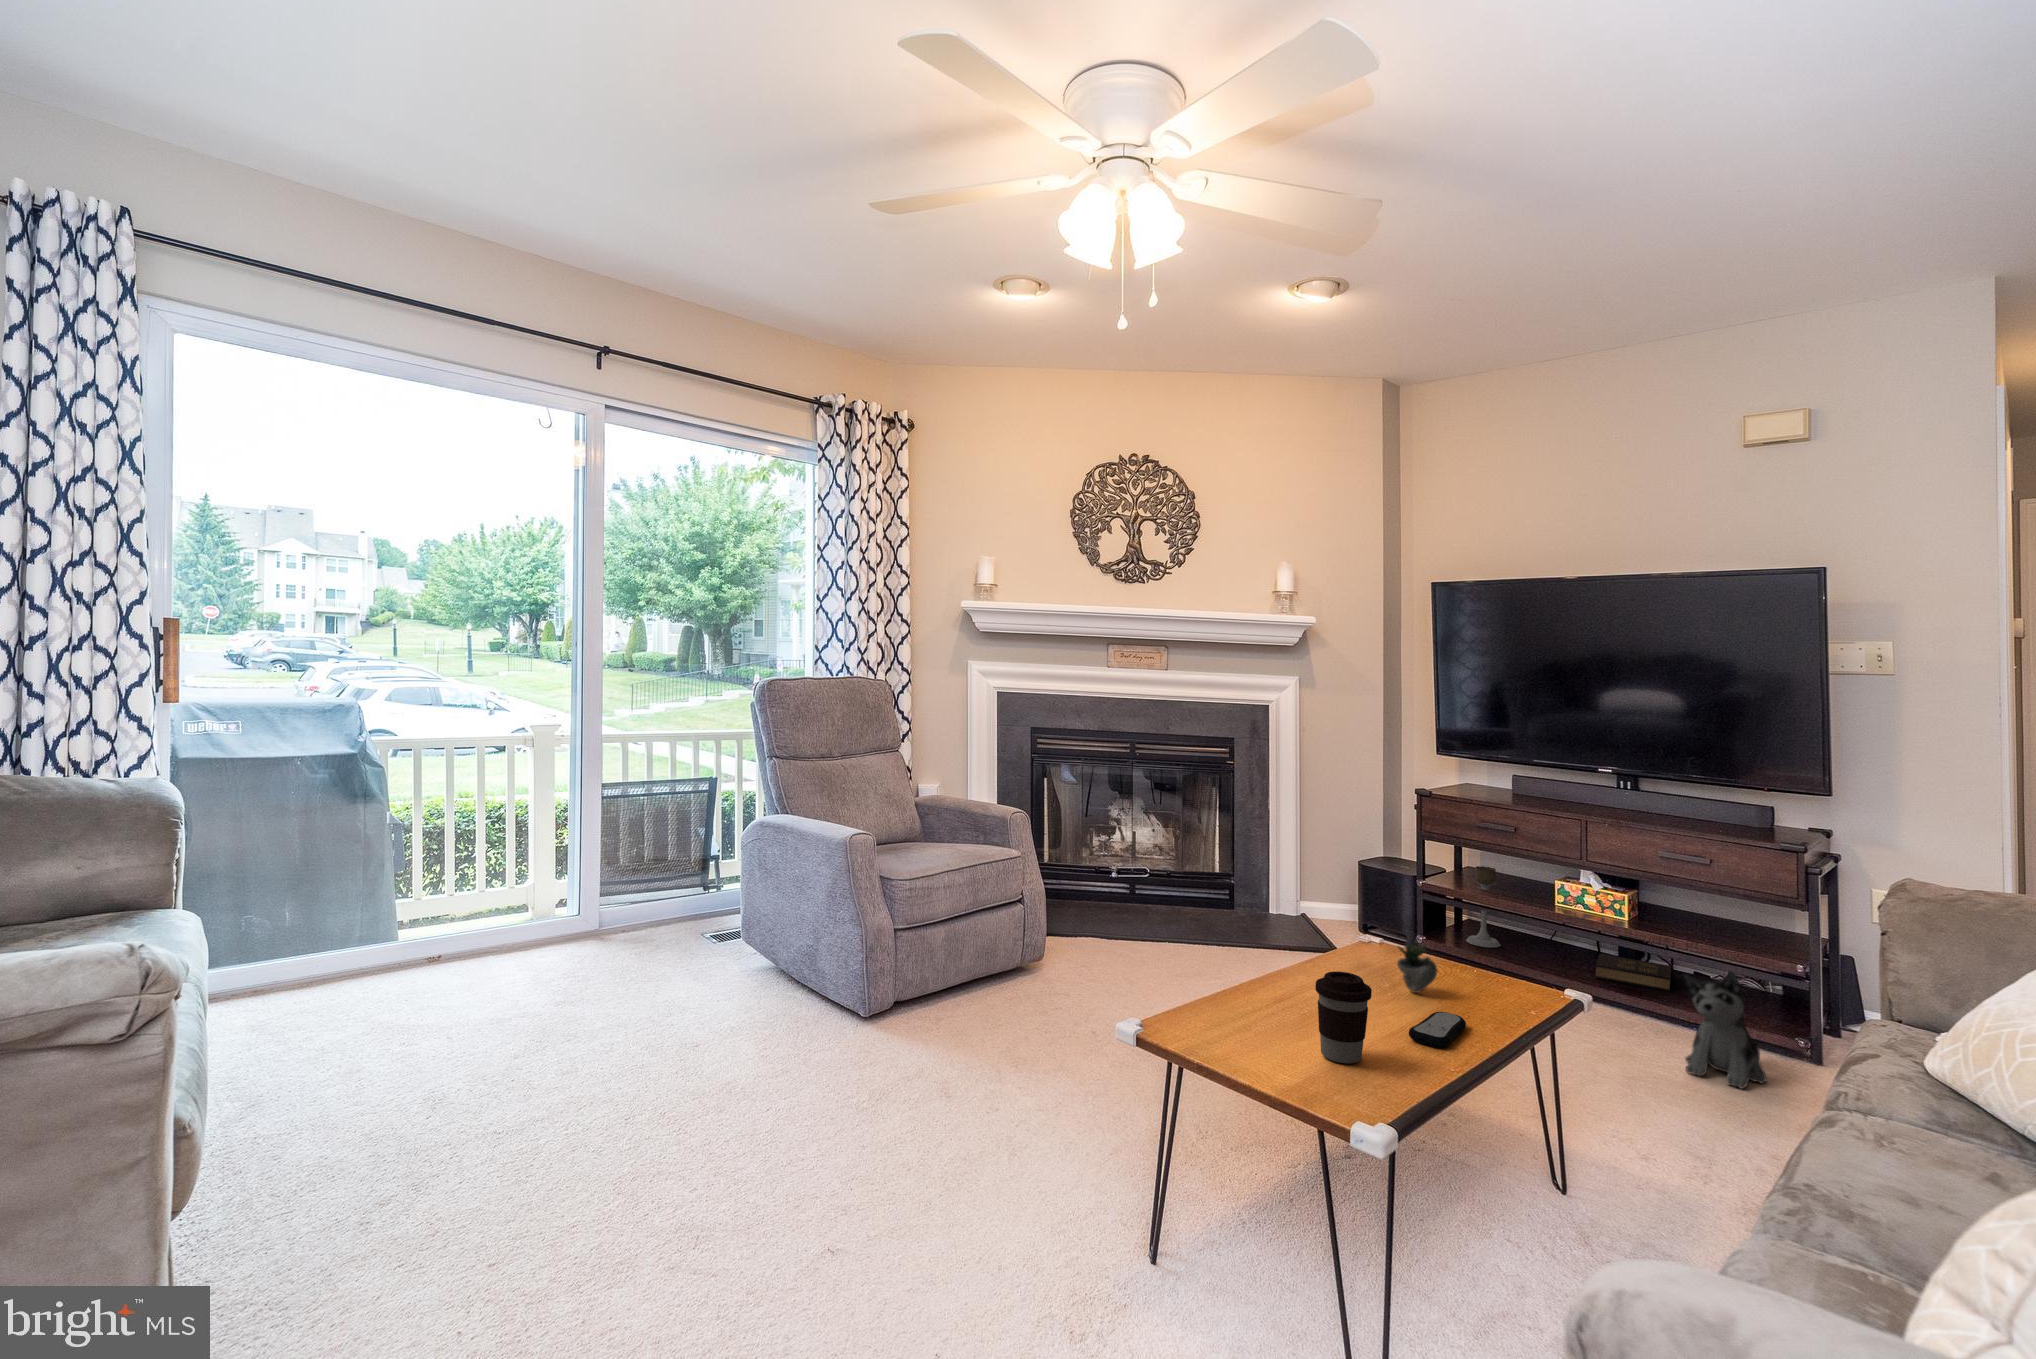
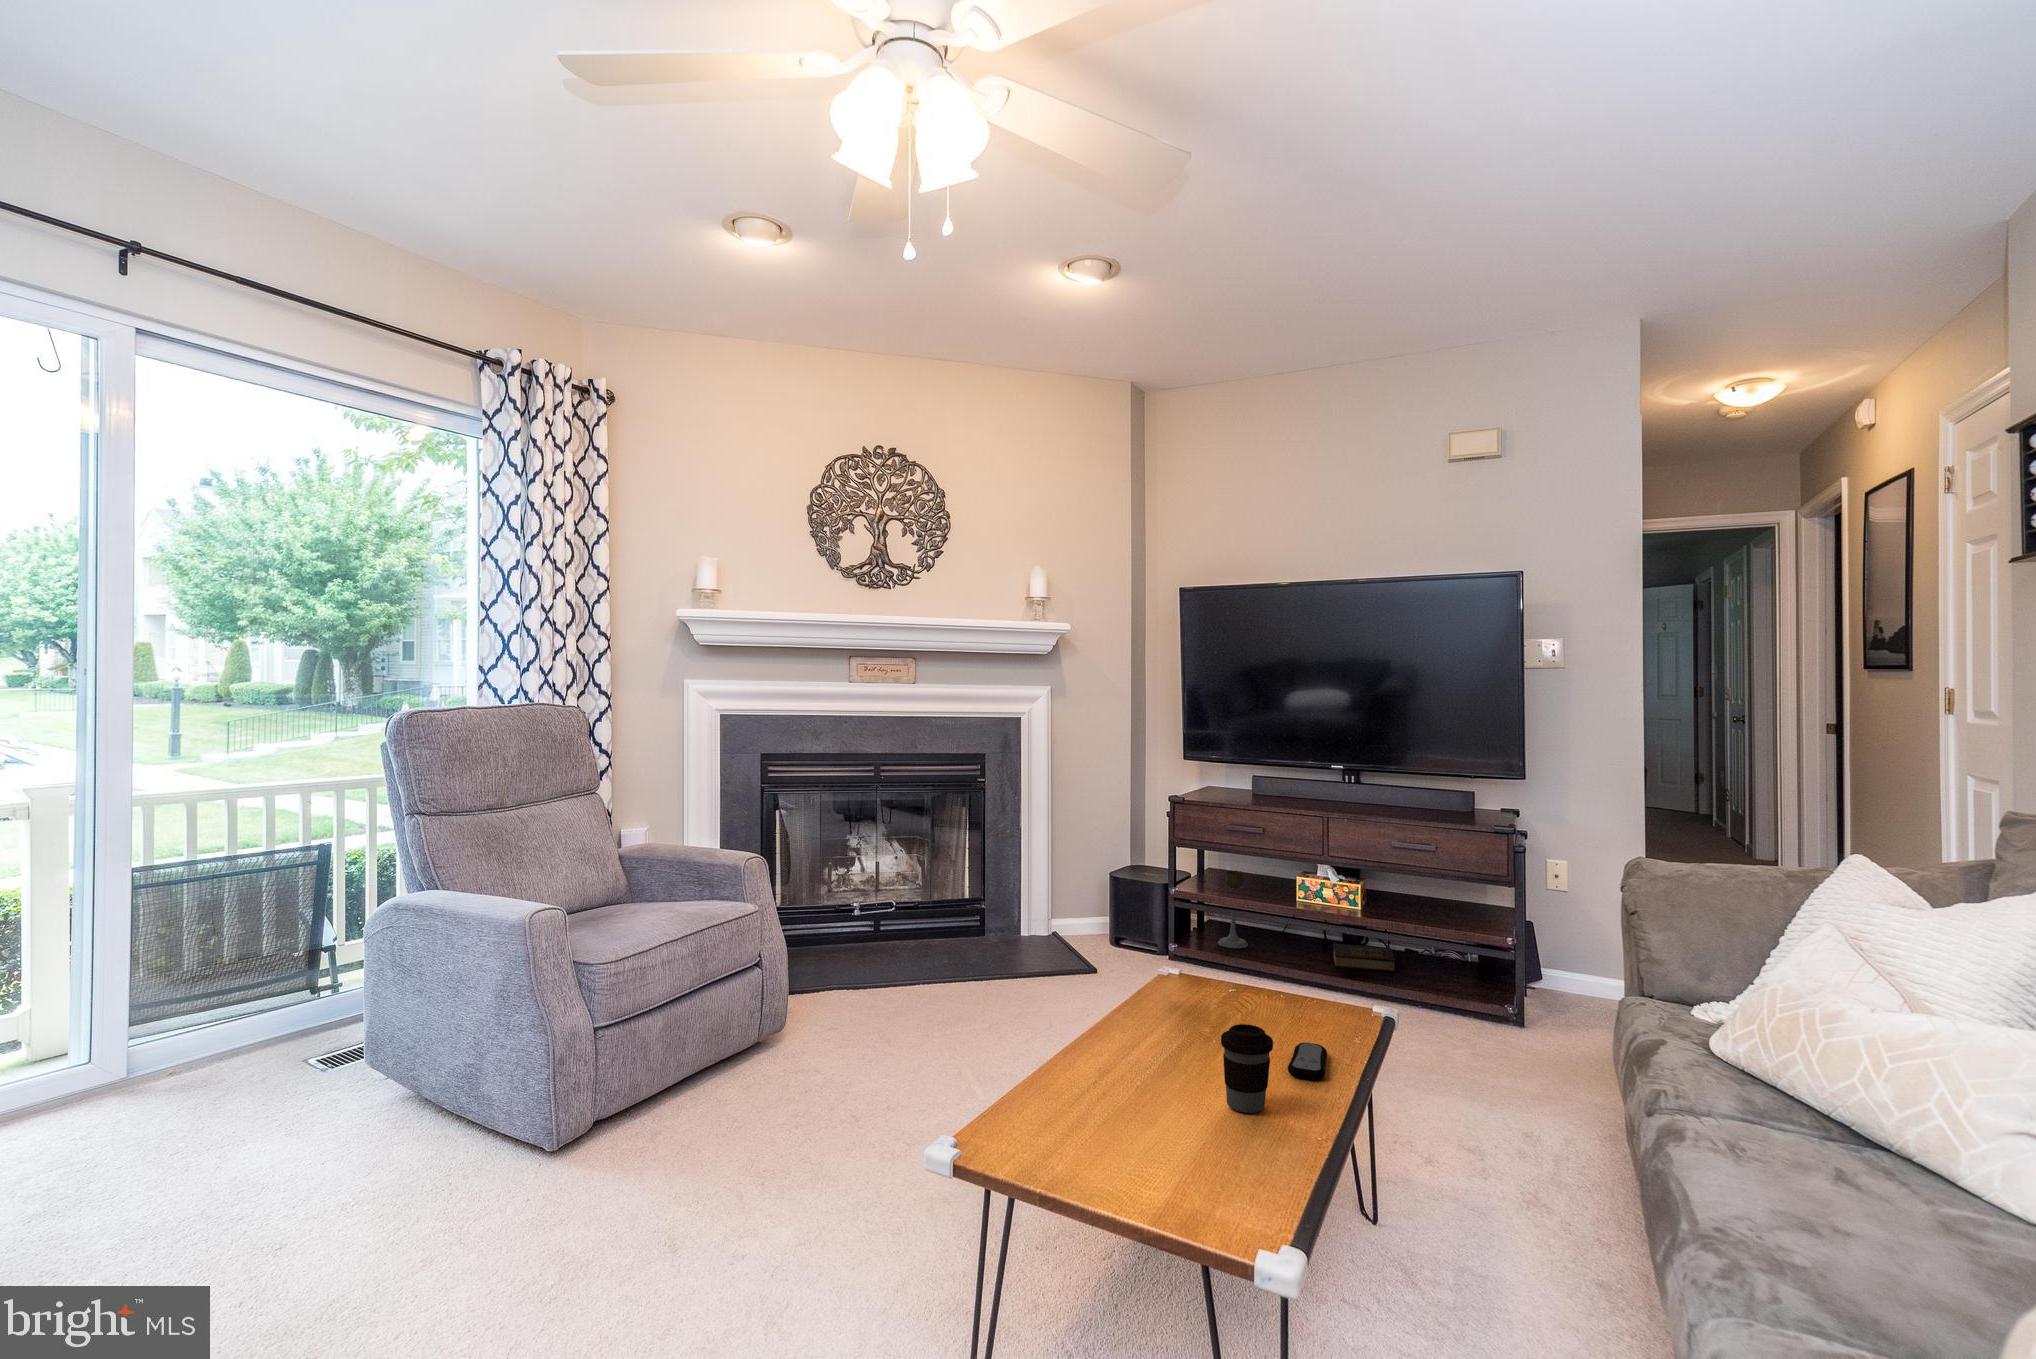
succulent plant: present [1397,939,1437,993] -> none [1248,972,1310,1025]
plush toy: present [1684,971,1767,1089] -> none [1425,955,1487,1056]

